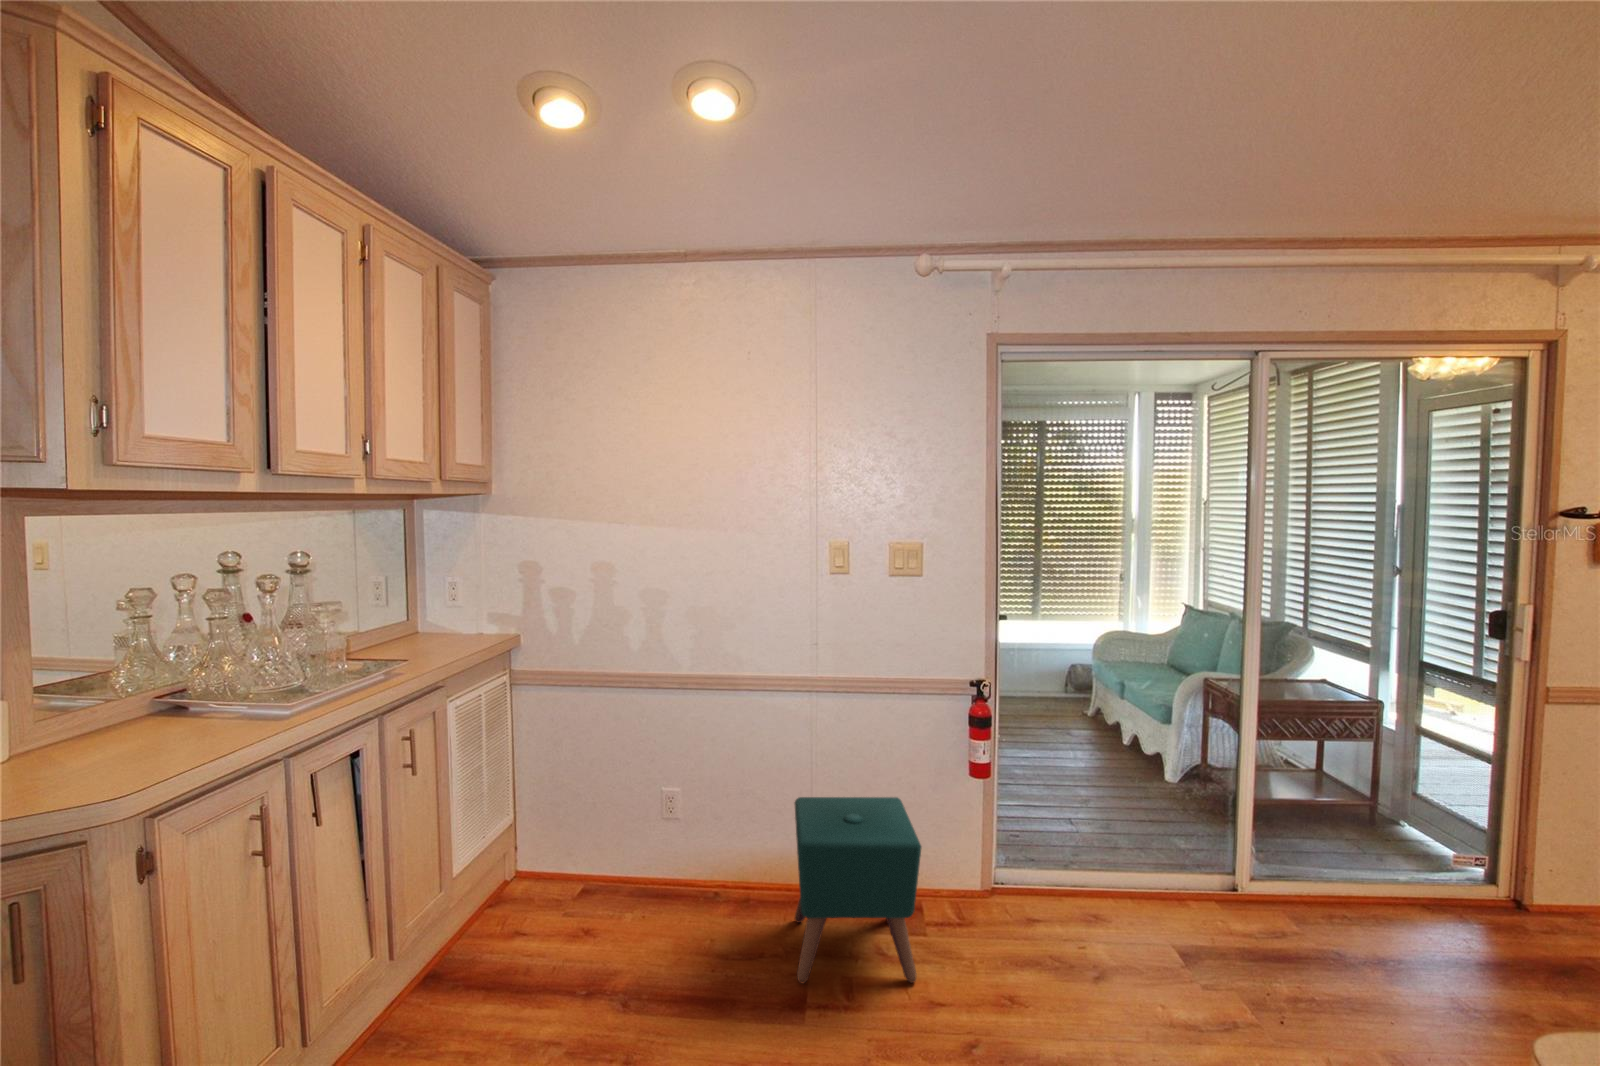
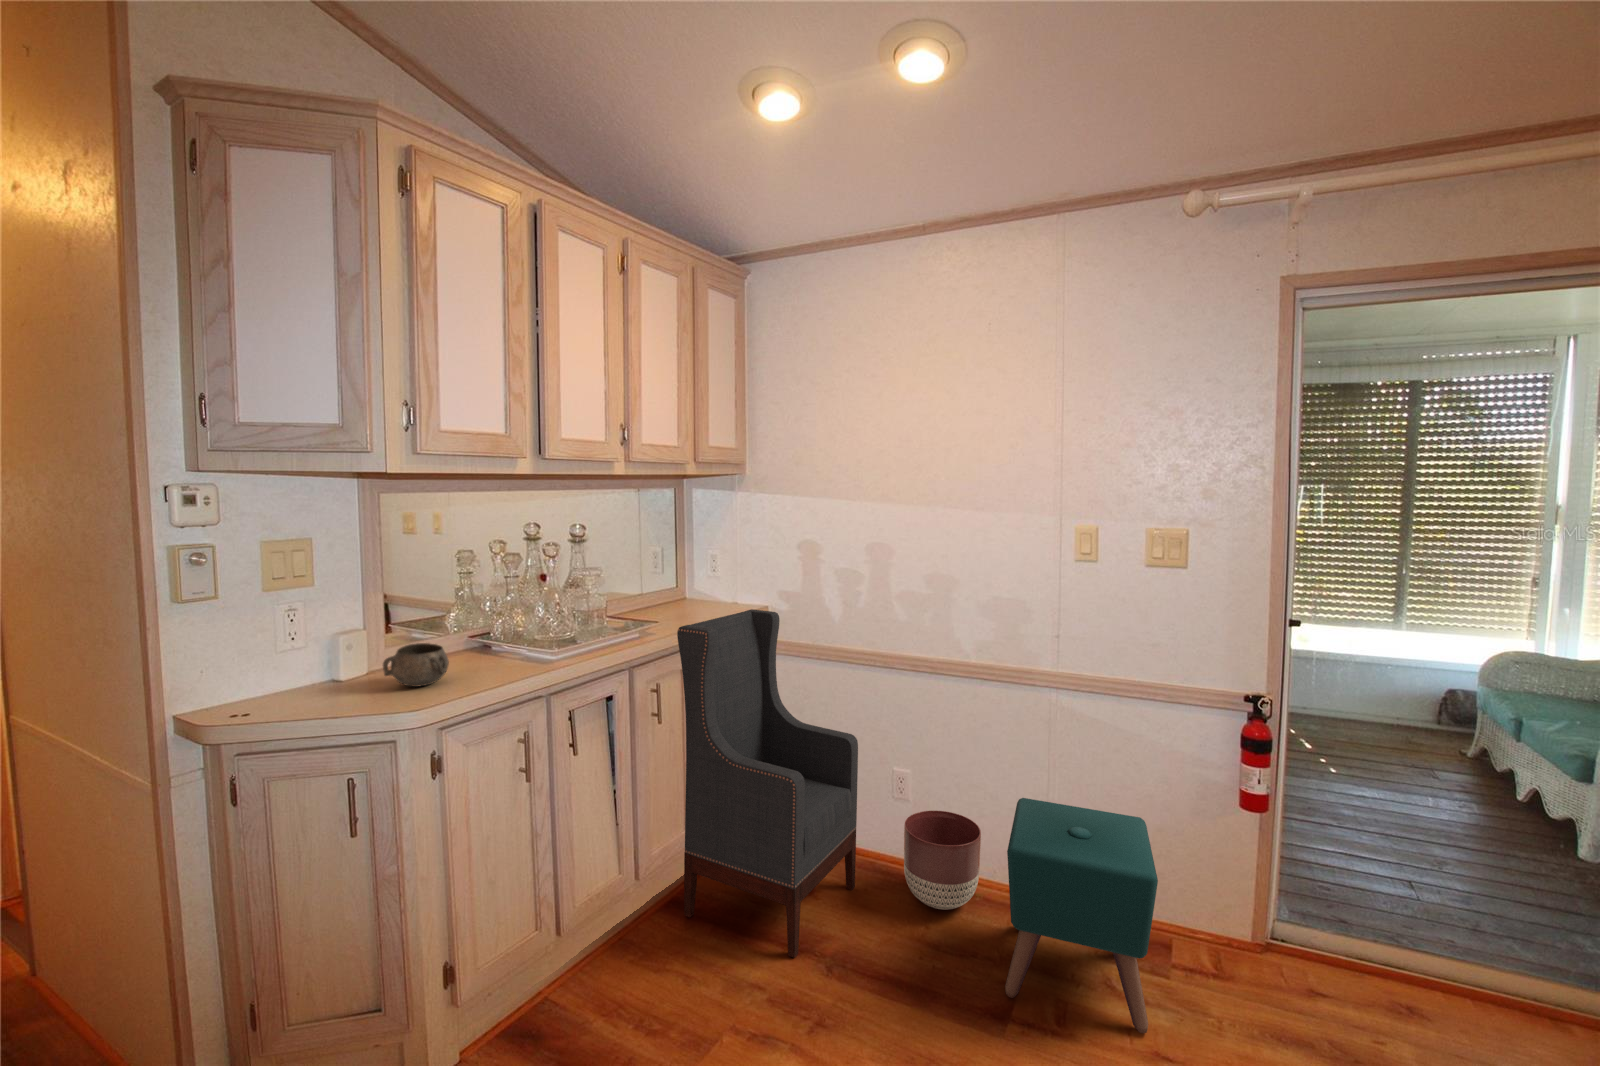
armchair: none [436,640,637,1004] -> present [677,609,858,958]
decorative bowl: none [44,710,148,768] -> present [383,643,449,687]
planter: none [686,825,760,921] -> present [904,811,981,910]

